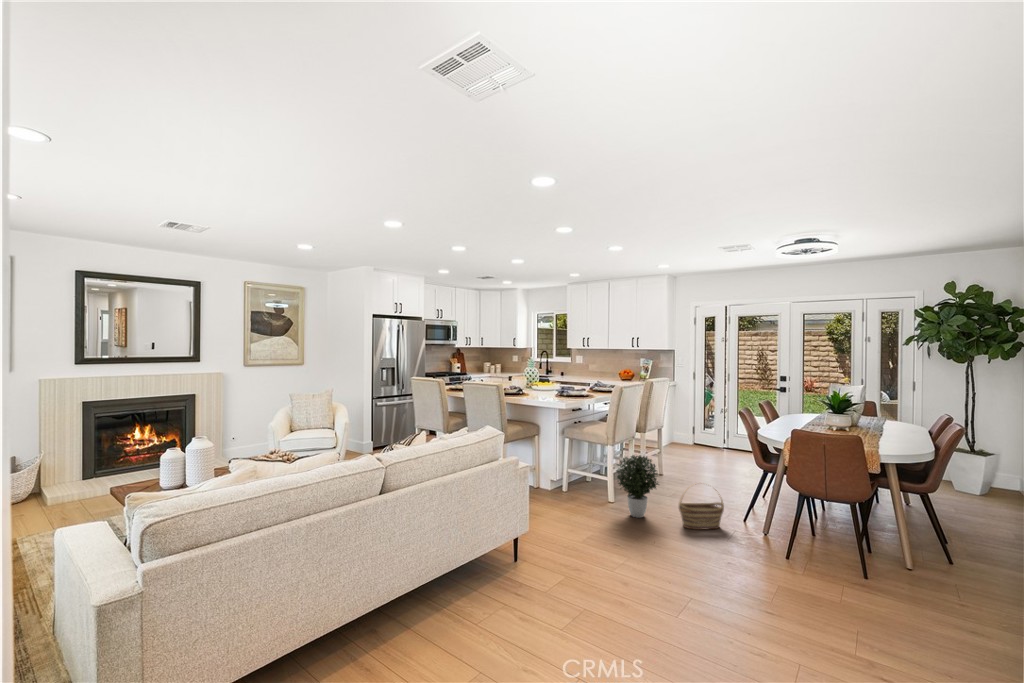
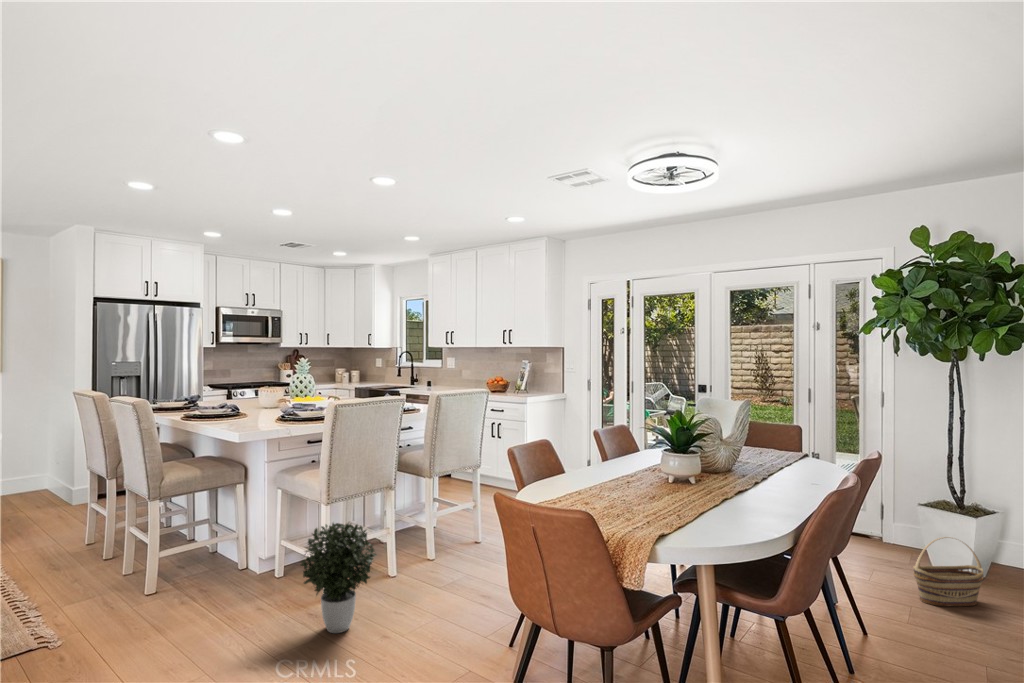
basket: present [679,496,724,530] -> present [913,537,983,606]

